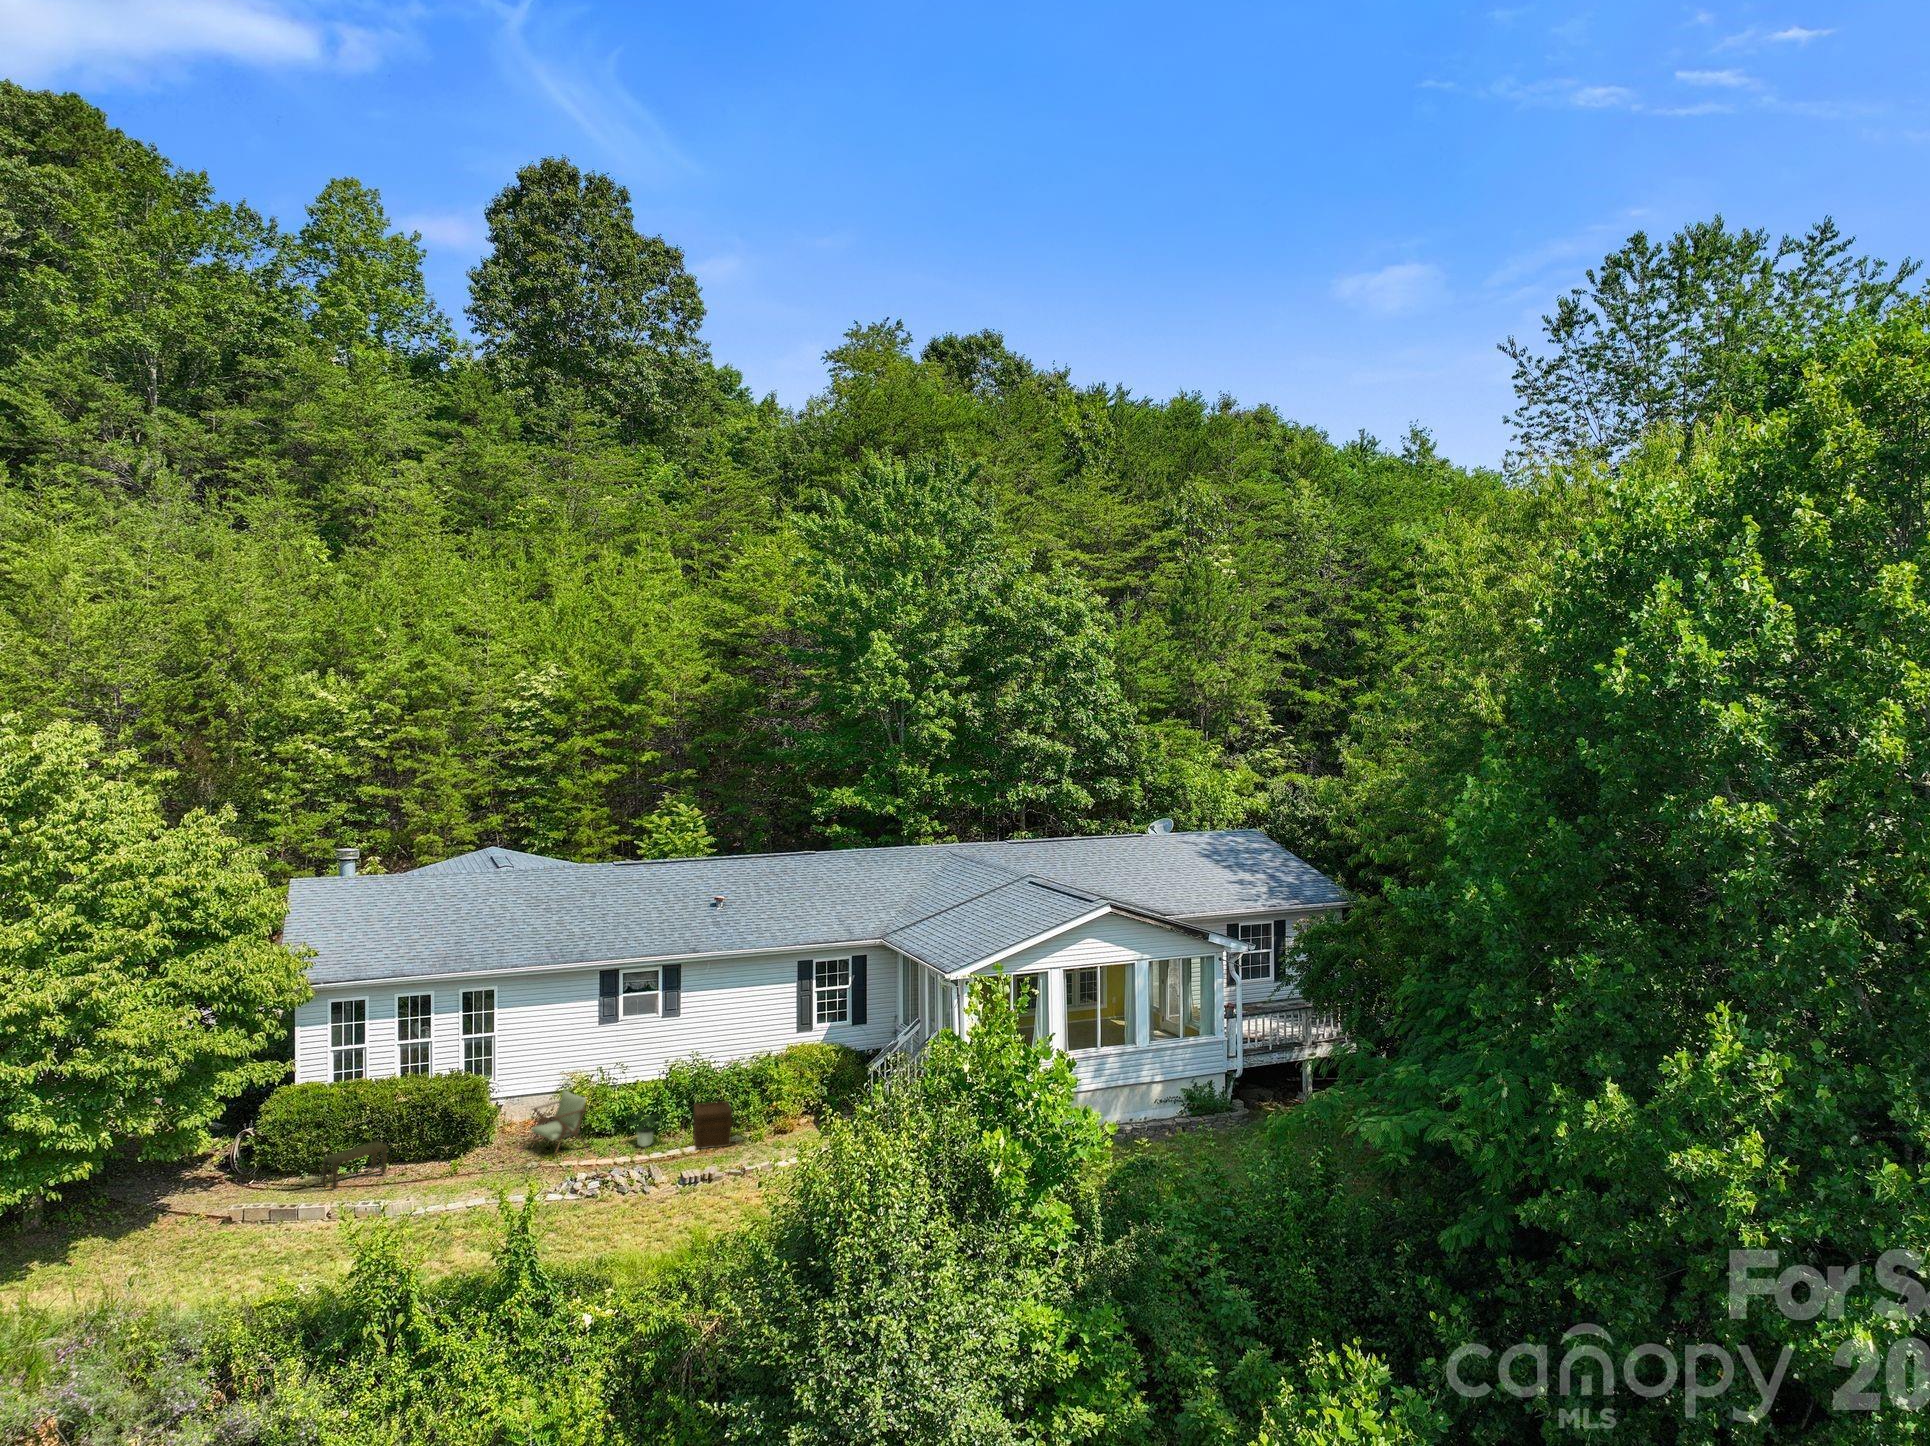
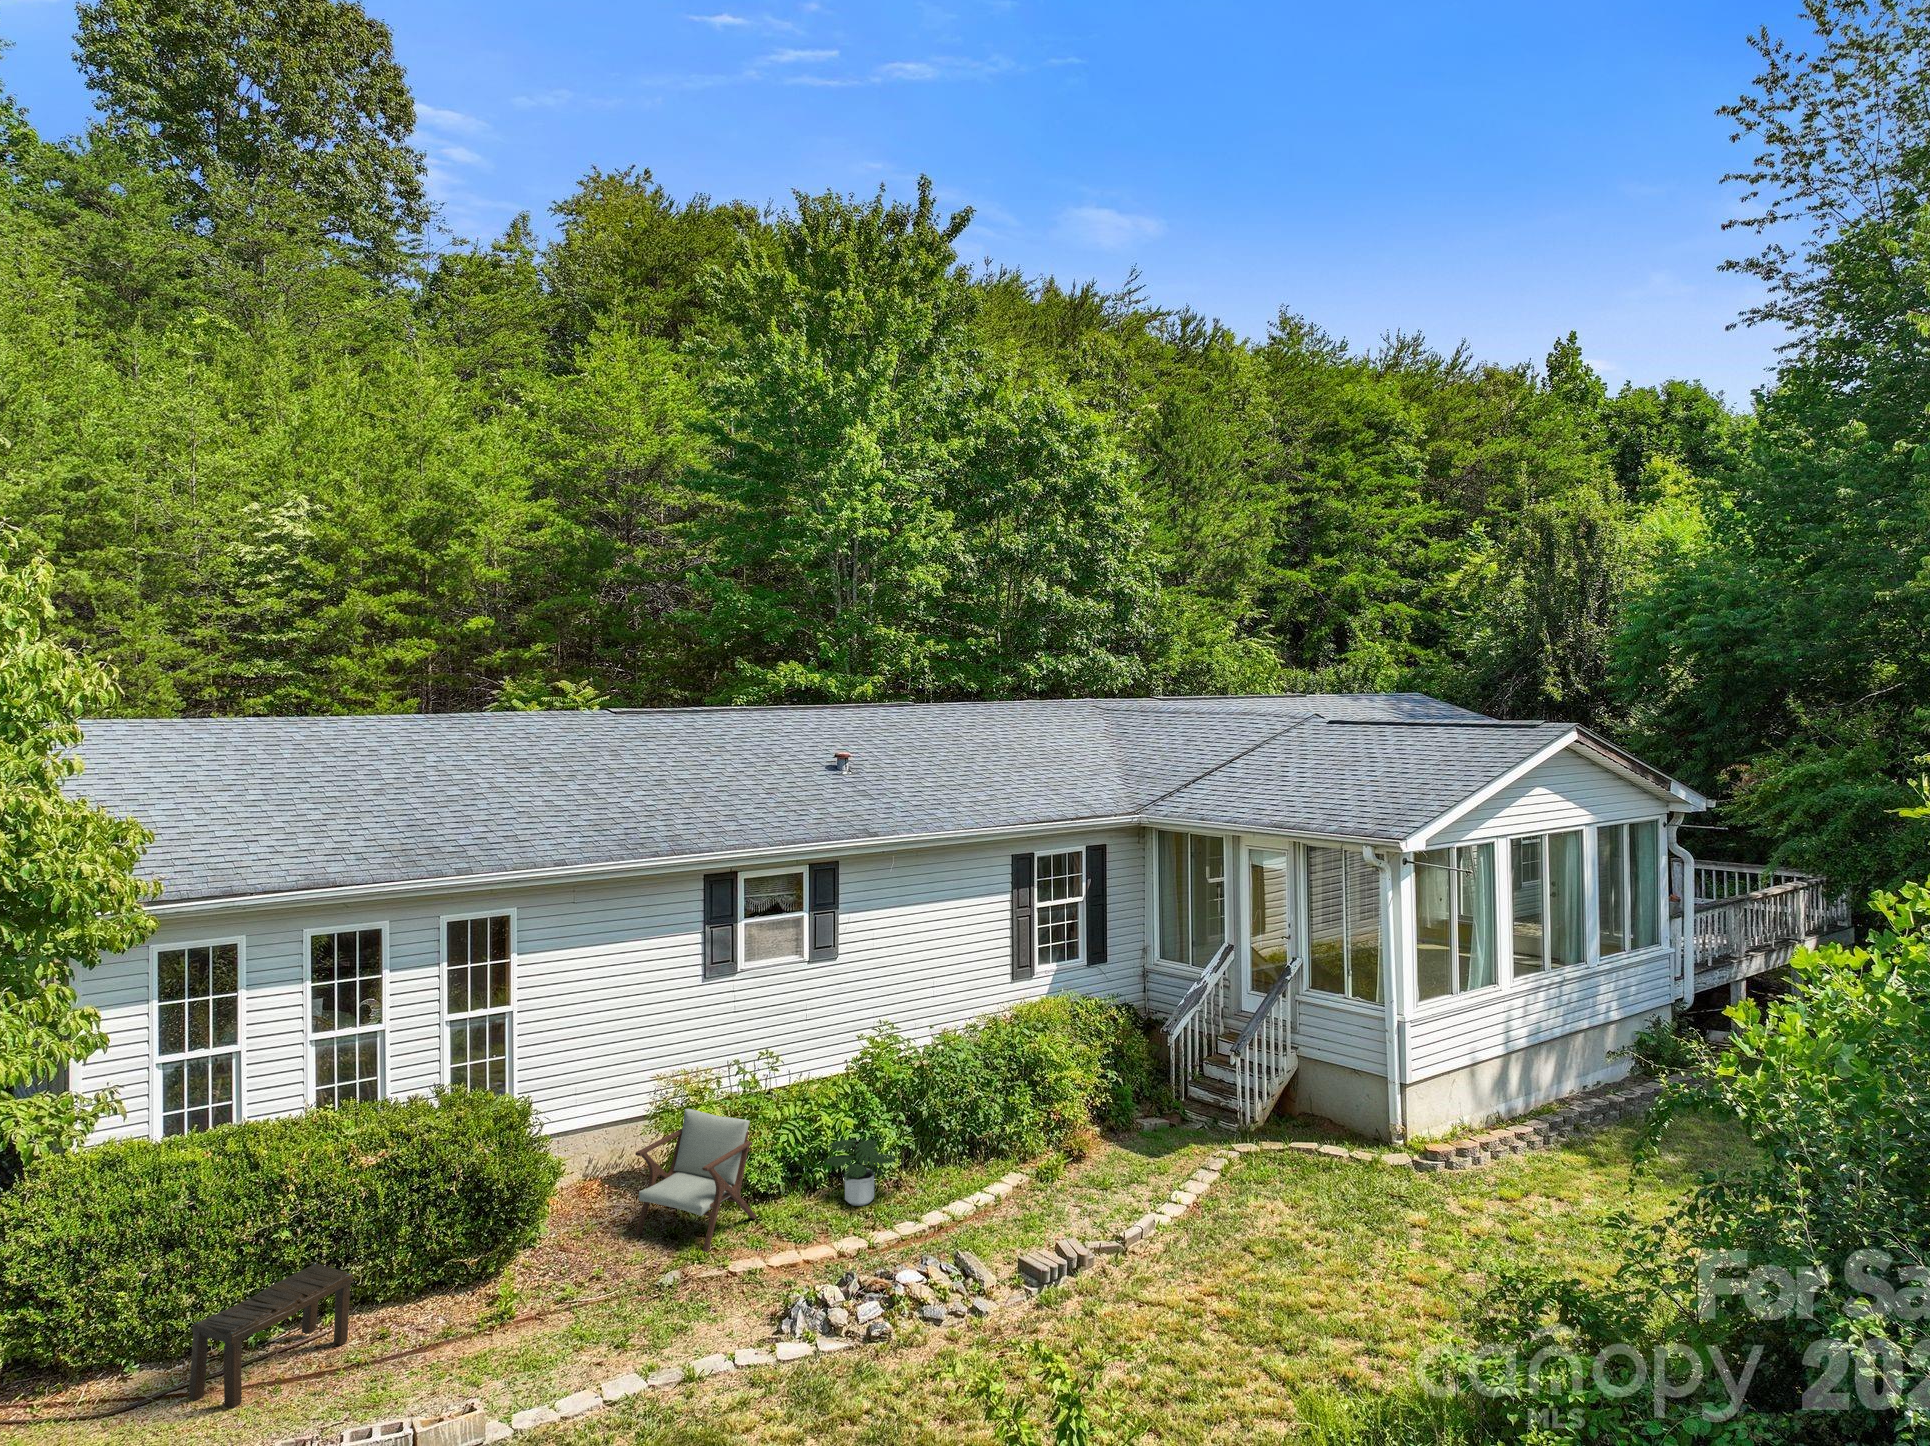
wooden crate: present [693,1101,732,1150] -> none [933,1102,1023,1201]

